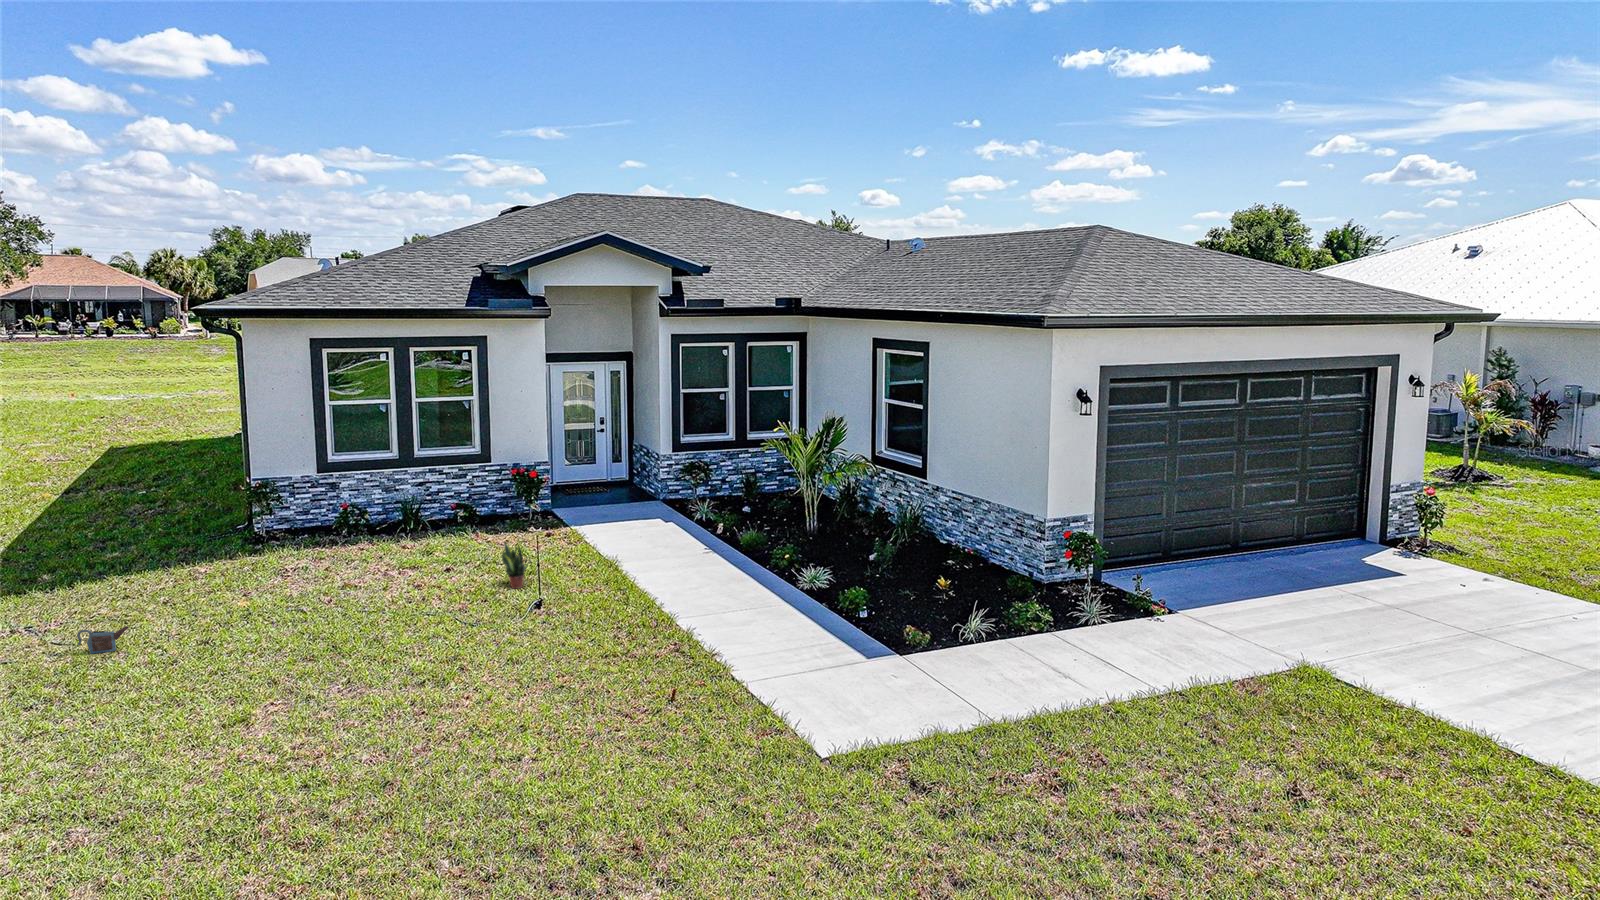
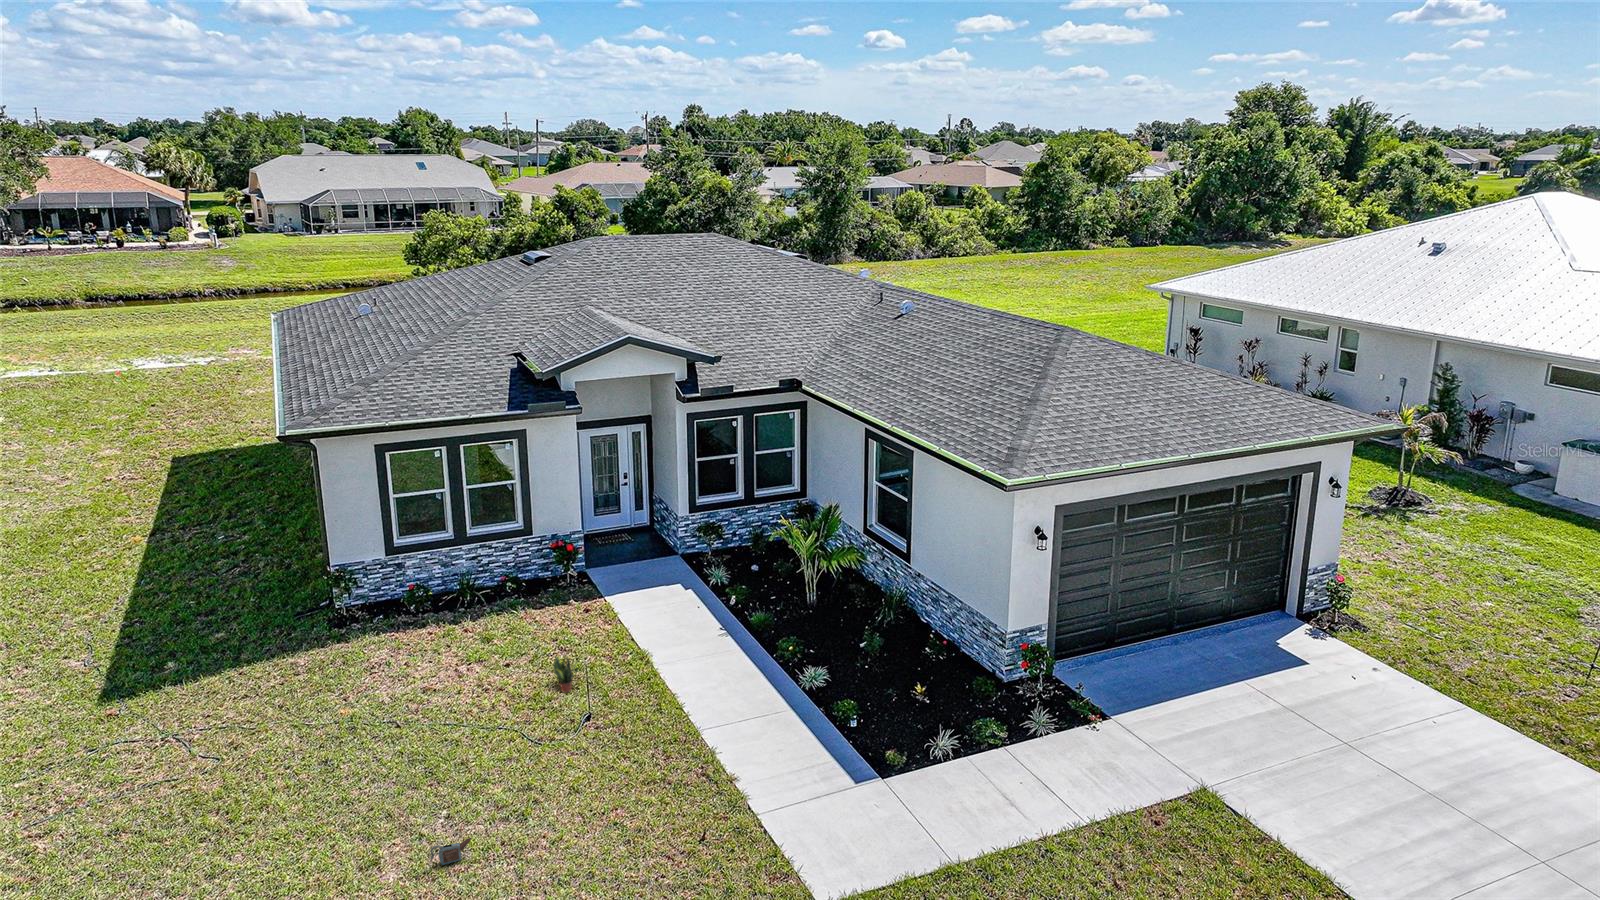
watering can: present [77,626,129,654] -> present [430,838,472,865]

